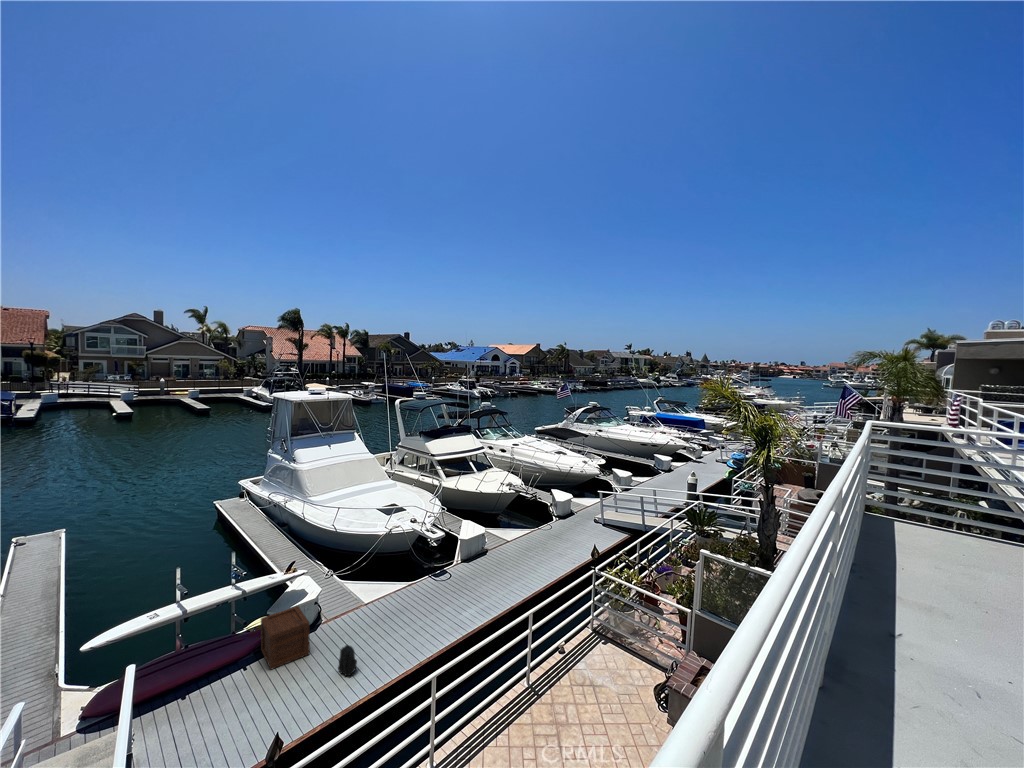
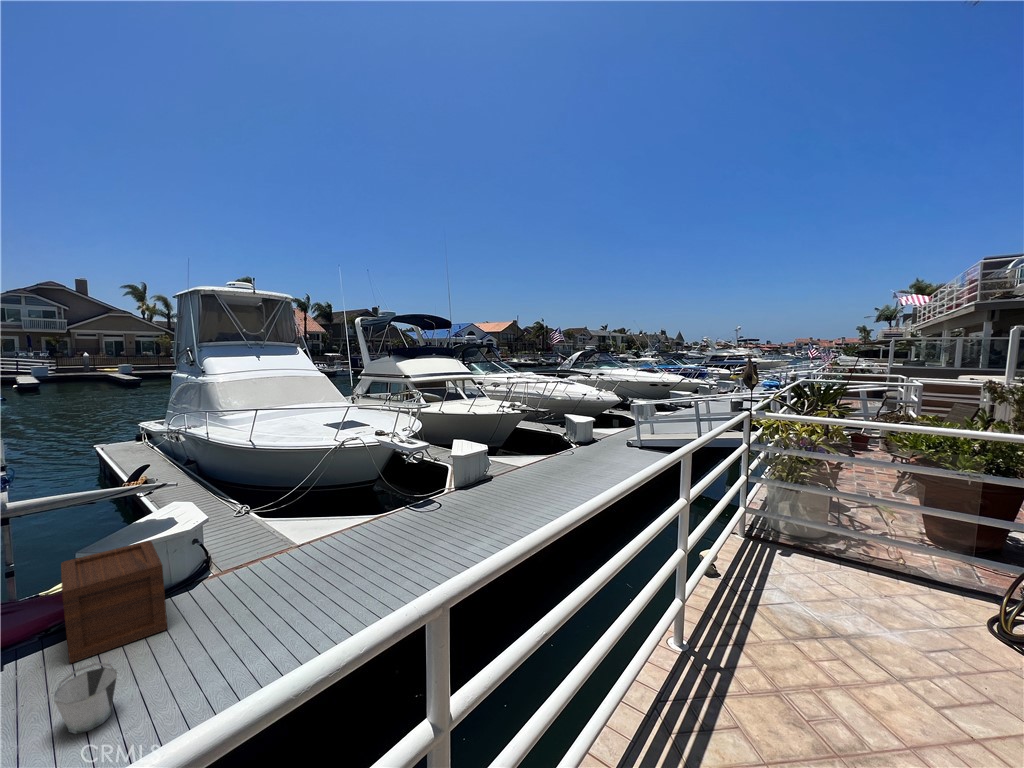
backpack: present [338,645,357,676] -> none [218,600,260,665]
bucket: none [279,672,302,703] -> present [54,663,117,734]

